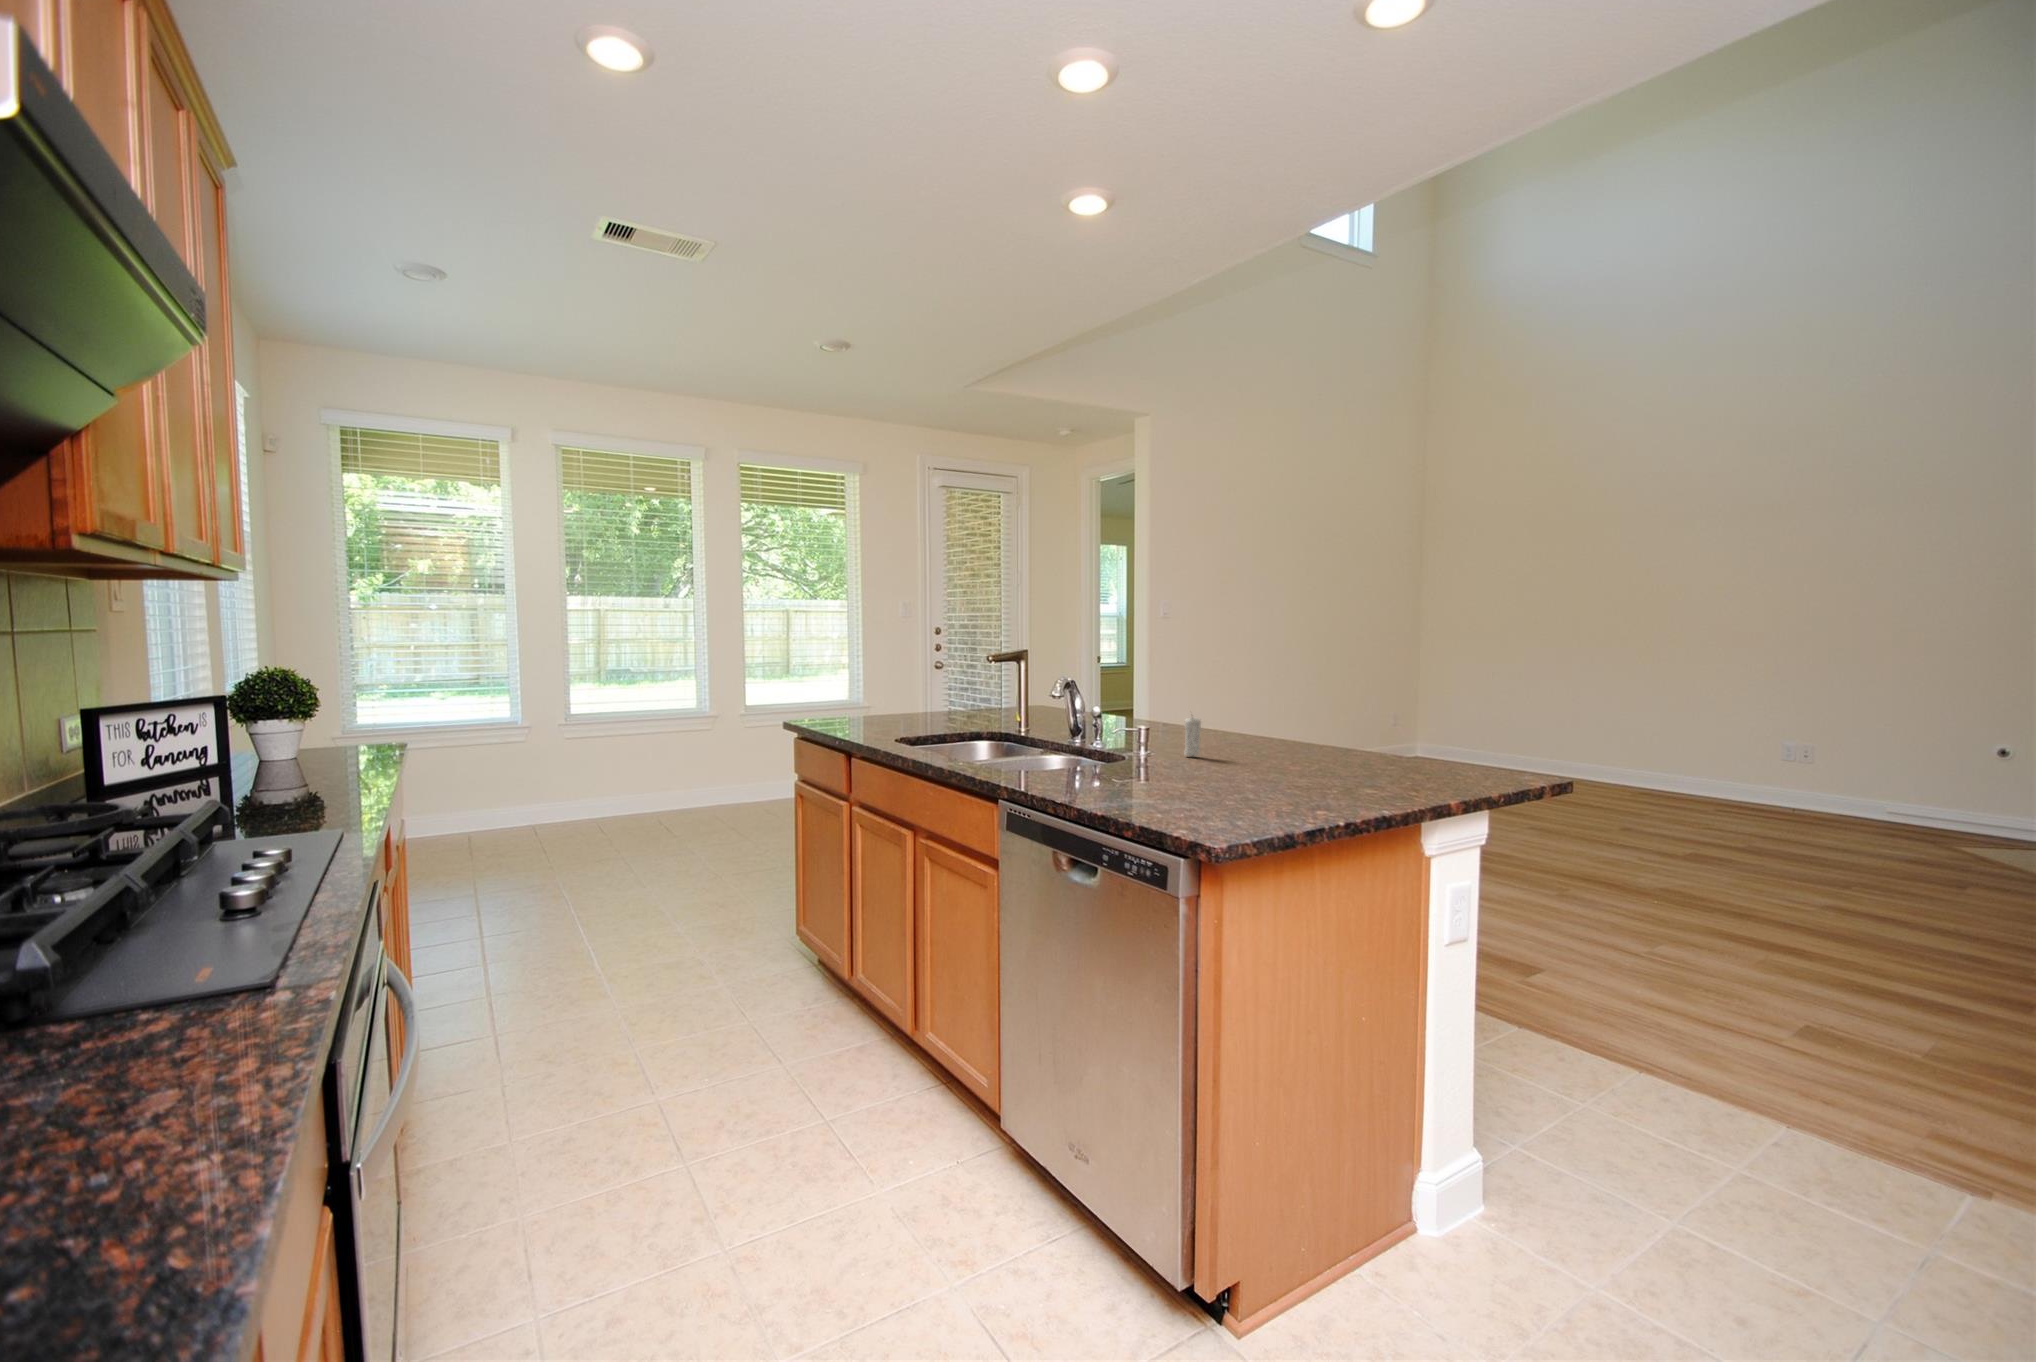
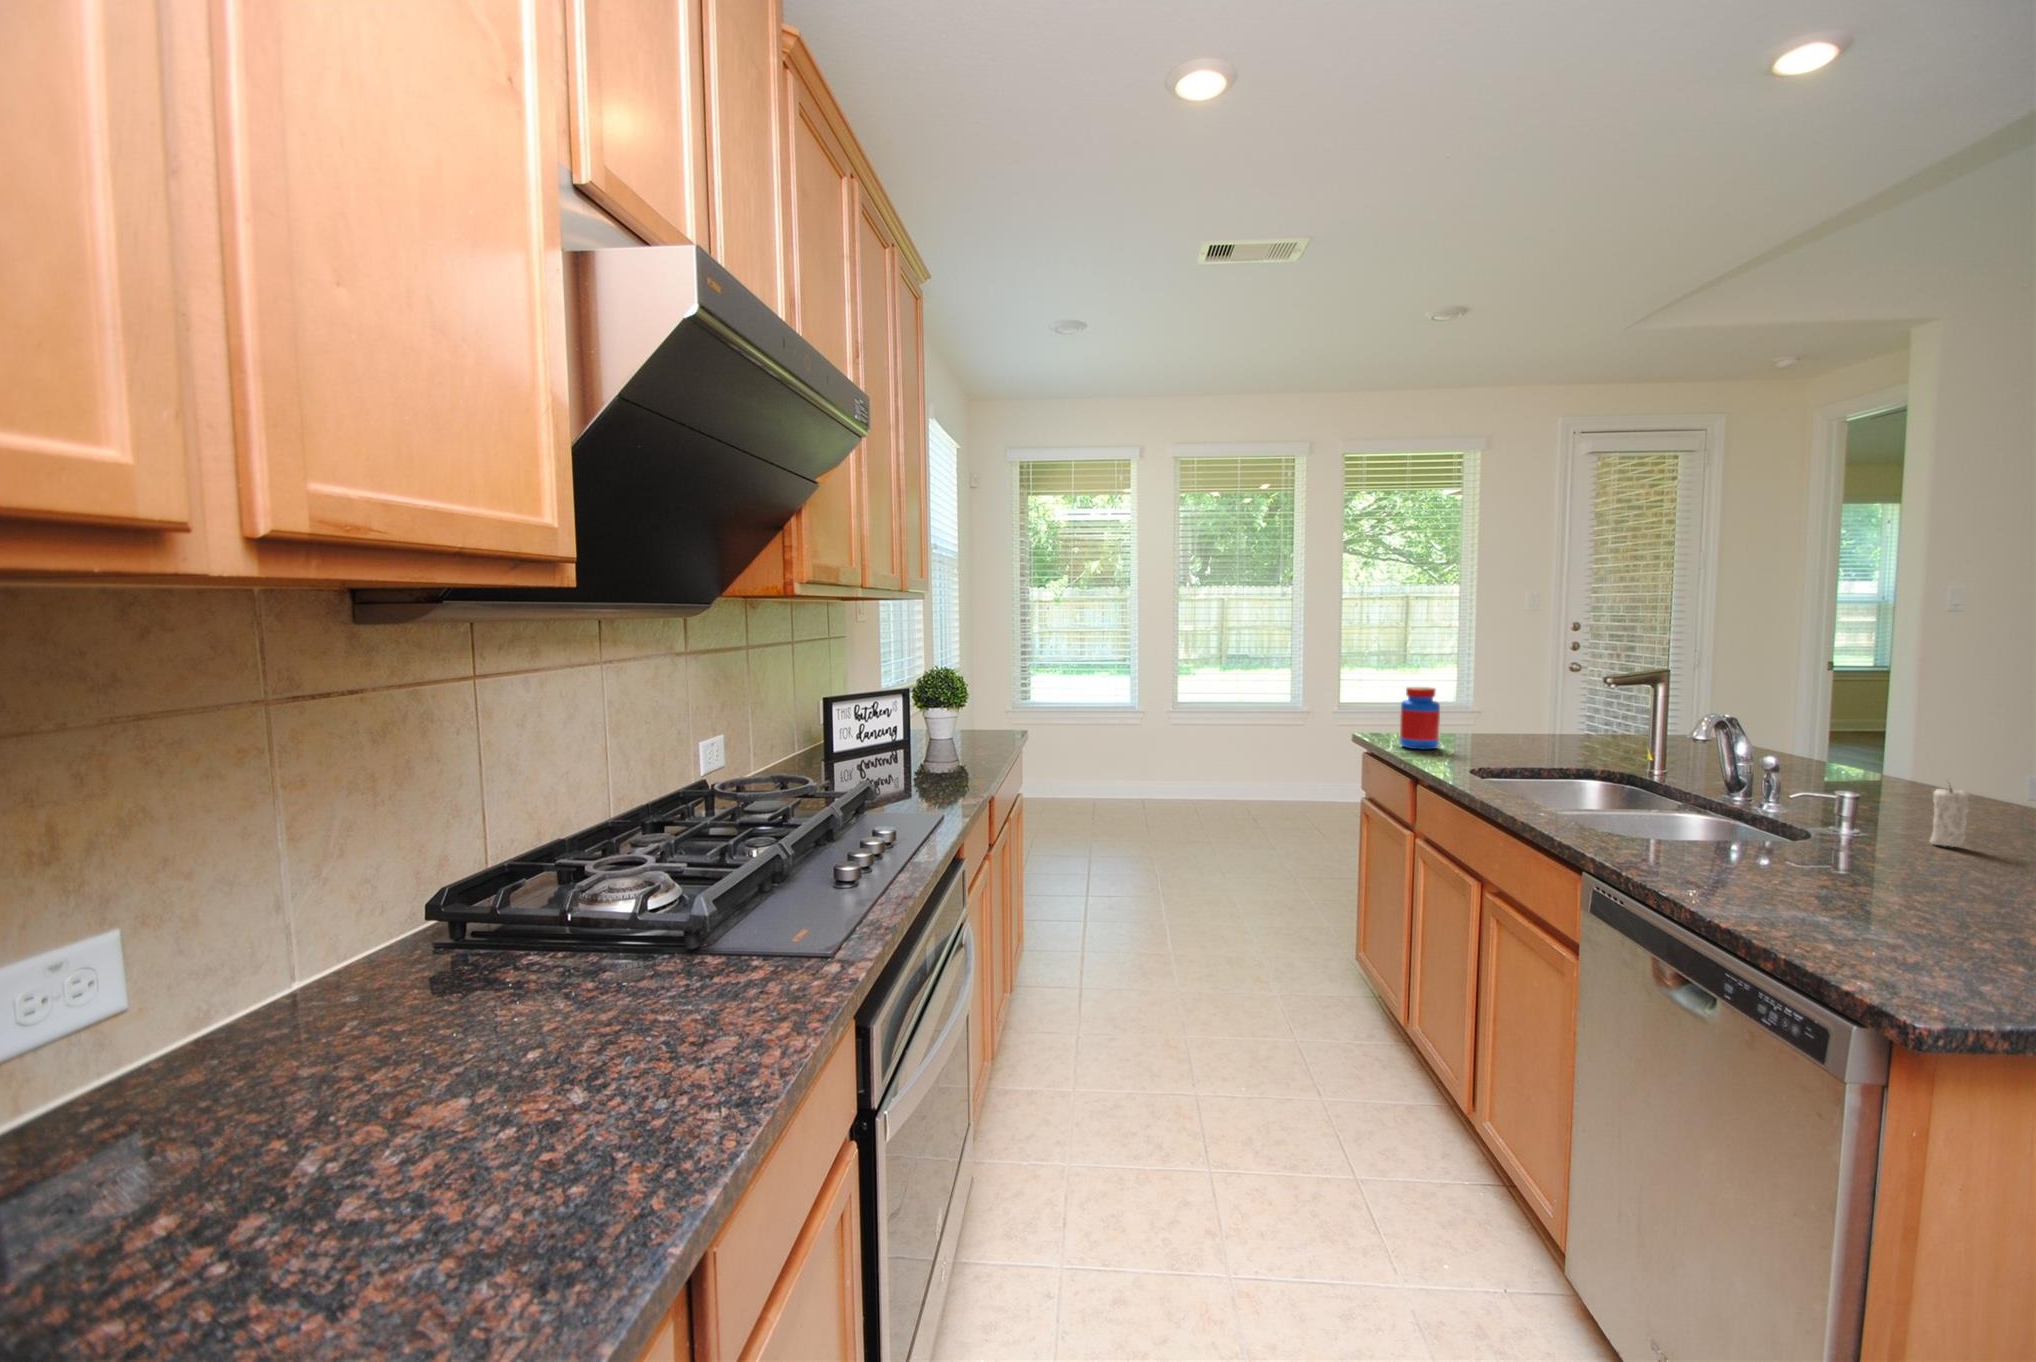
jar: none [827,667,862,727] -> present [1400,687,1440,750]

